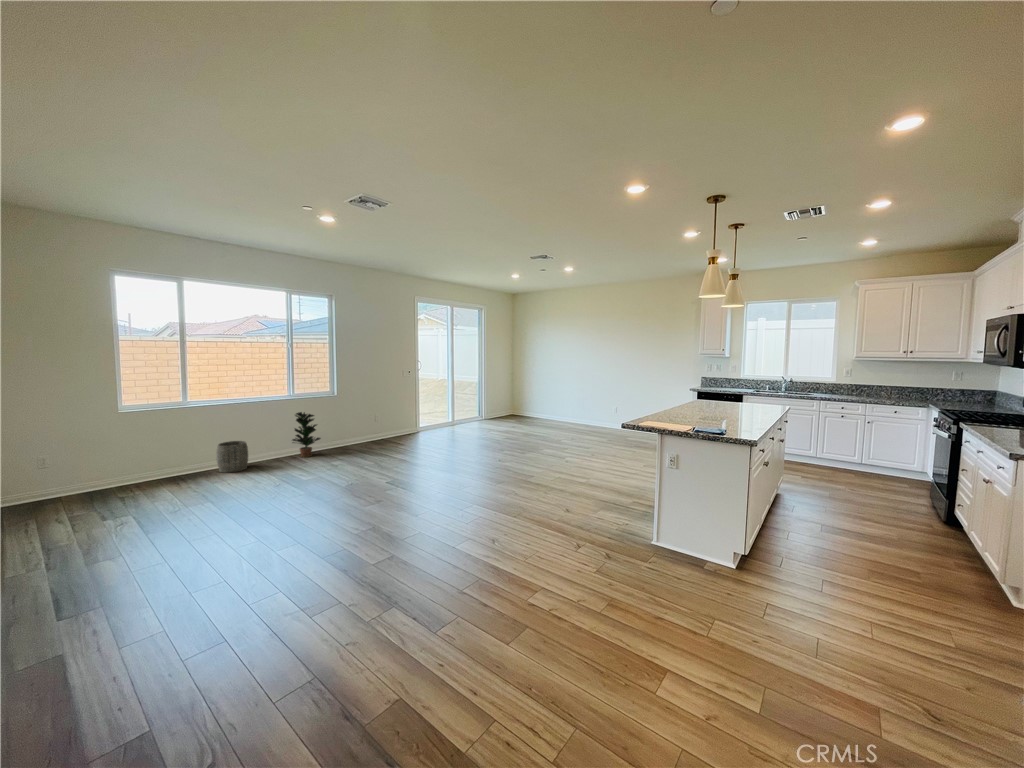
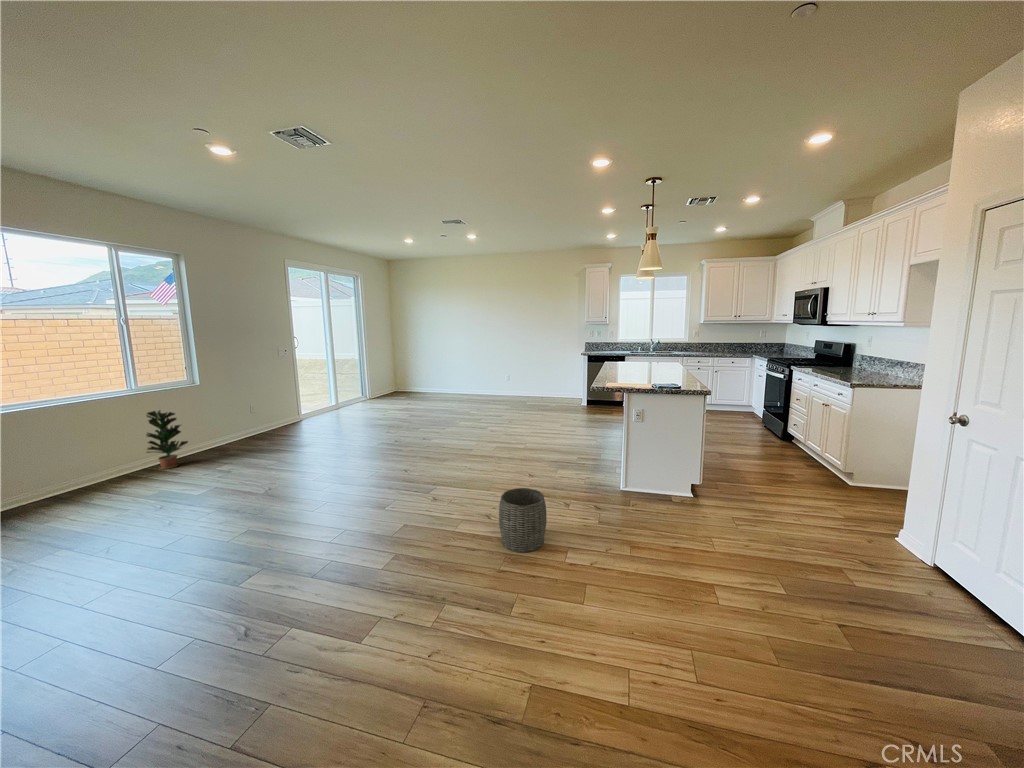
woven basket: present [216,441,248,473] -> present [499,488,547,552]

